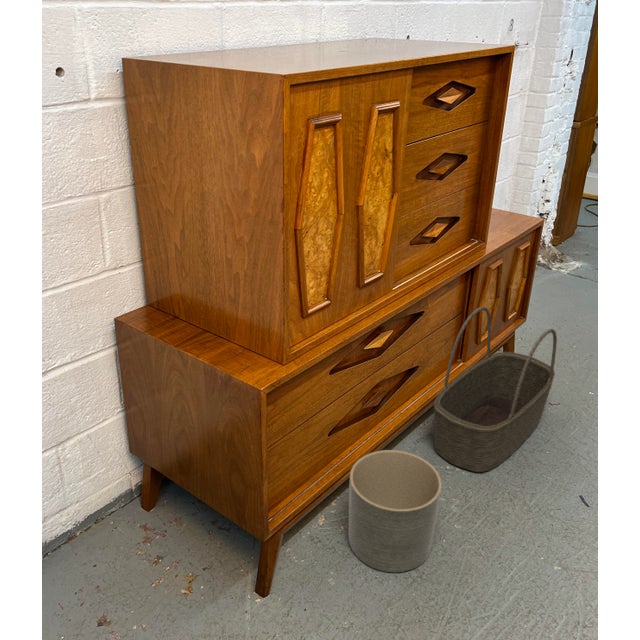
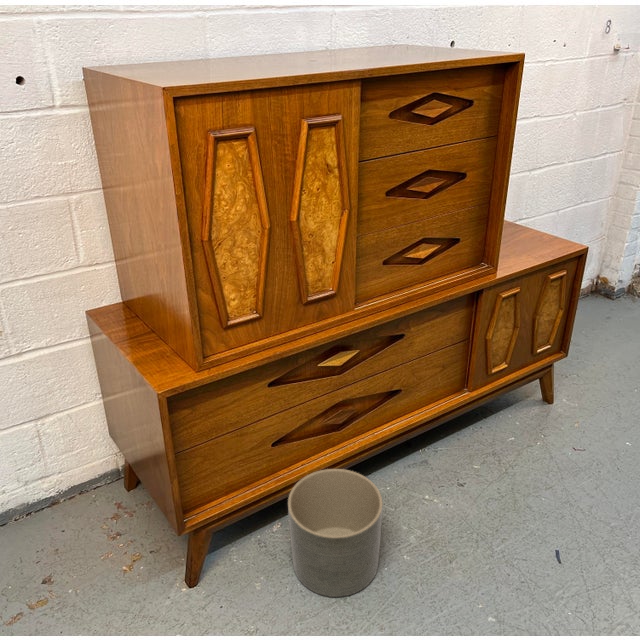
basket: present [434,307,557,472] -> none [421,327,580,506]

